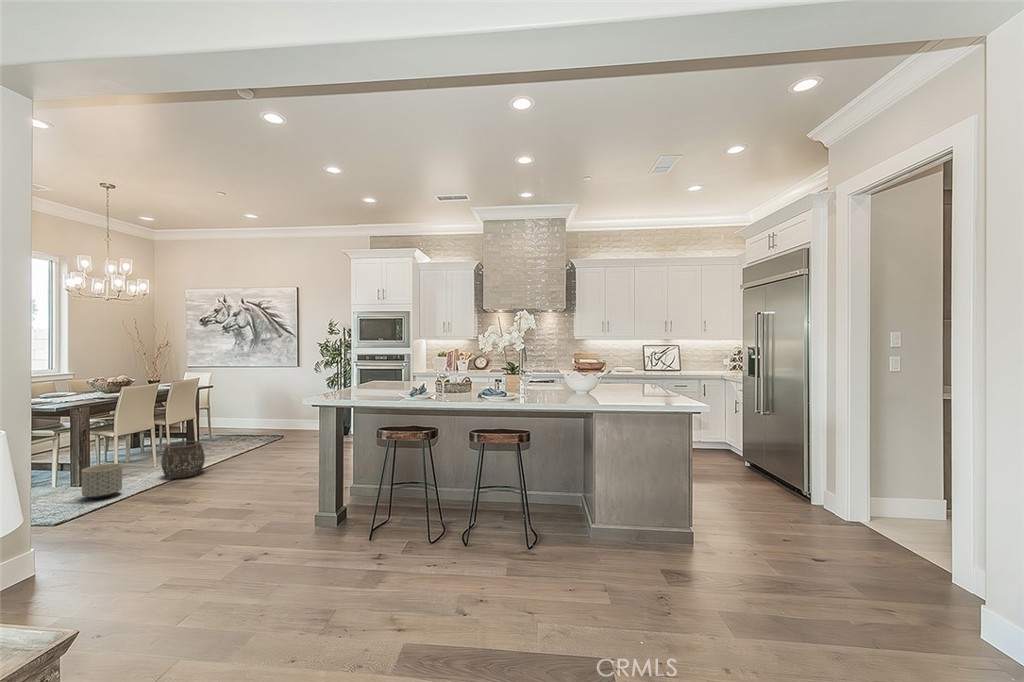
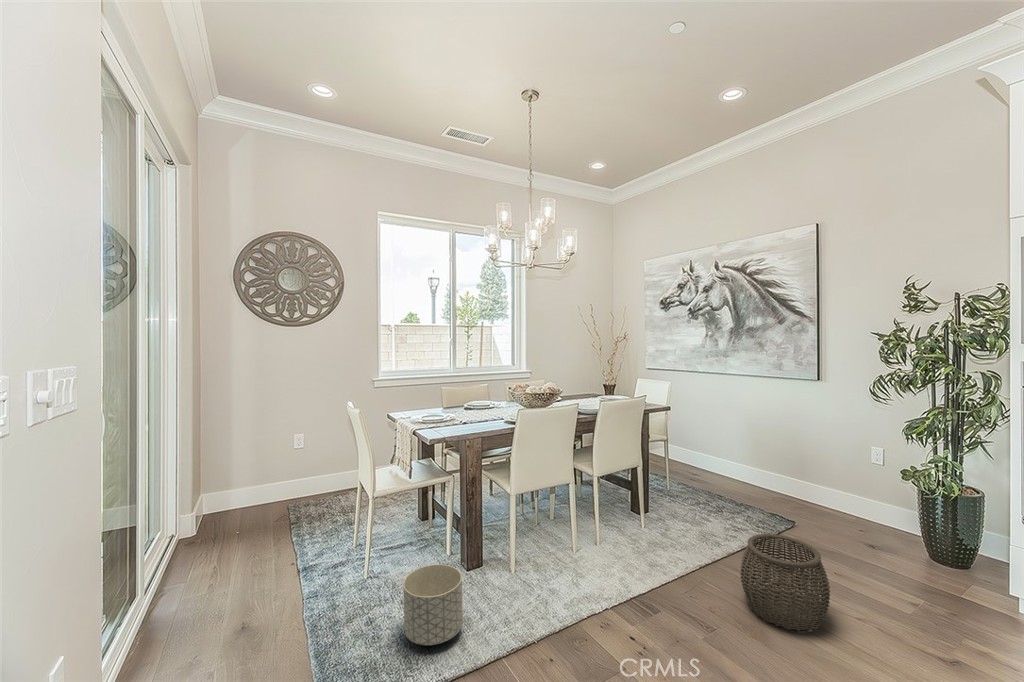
woven basket: present [161,441,205,478] -> present [740,534,830,631]

